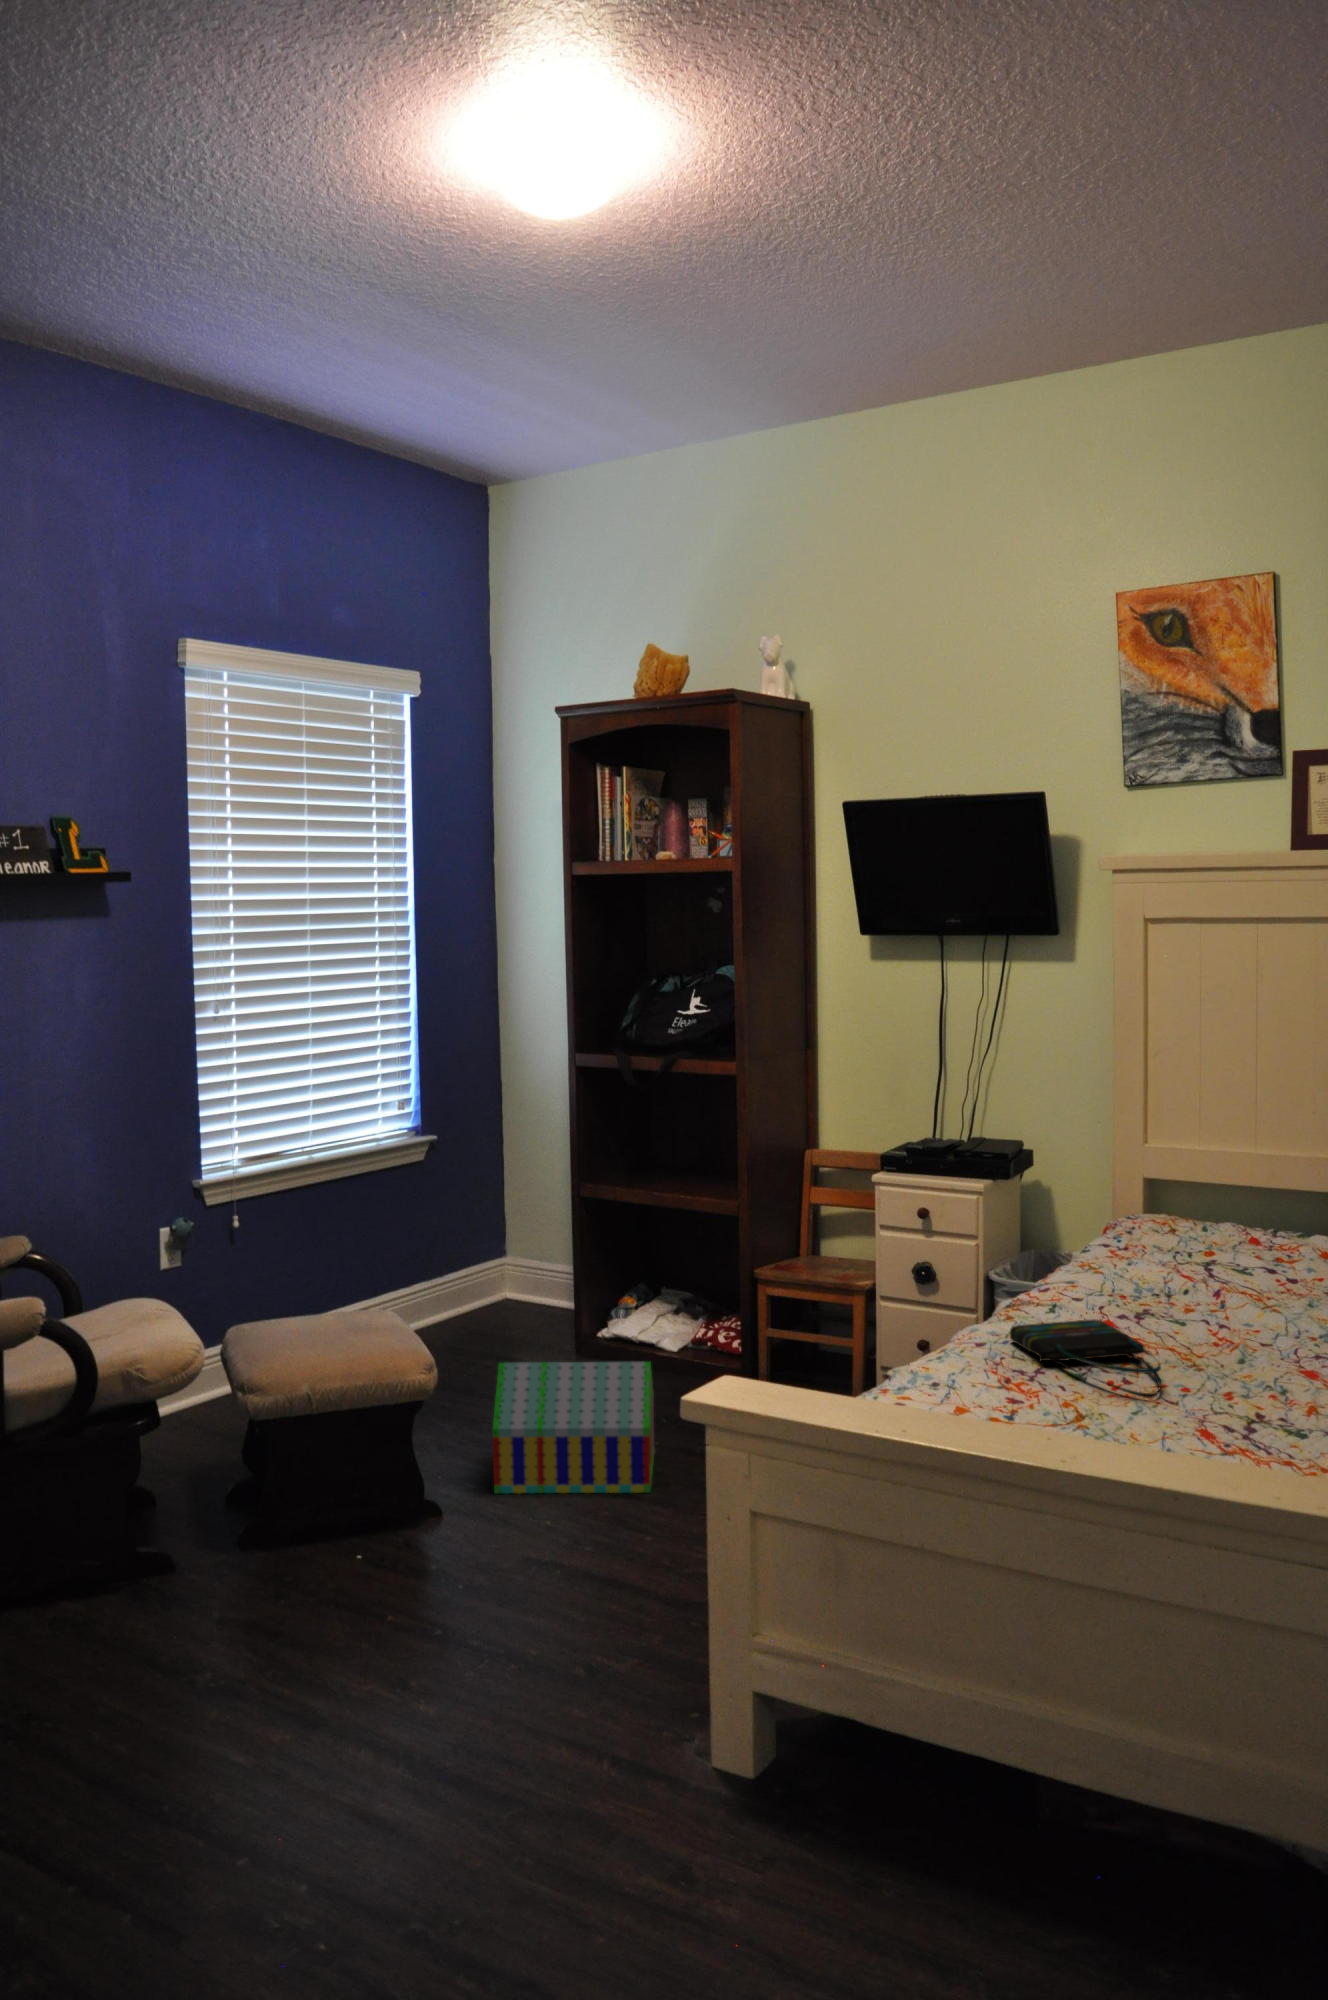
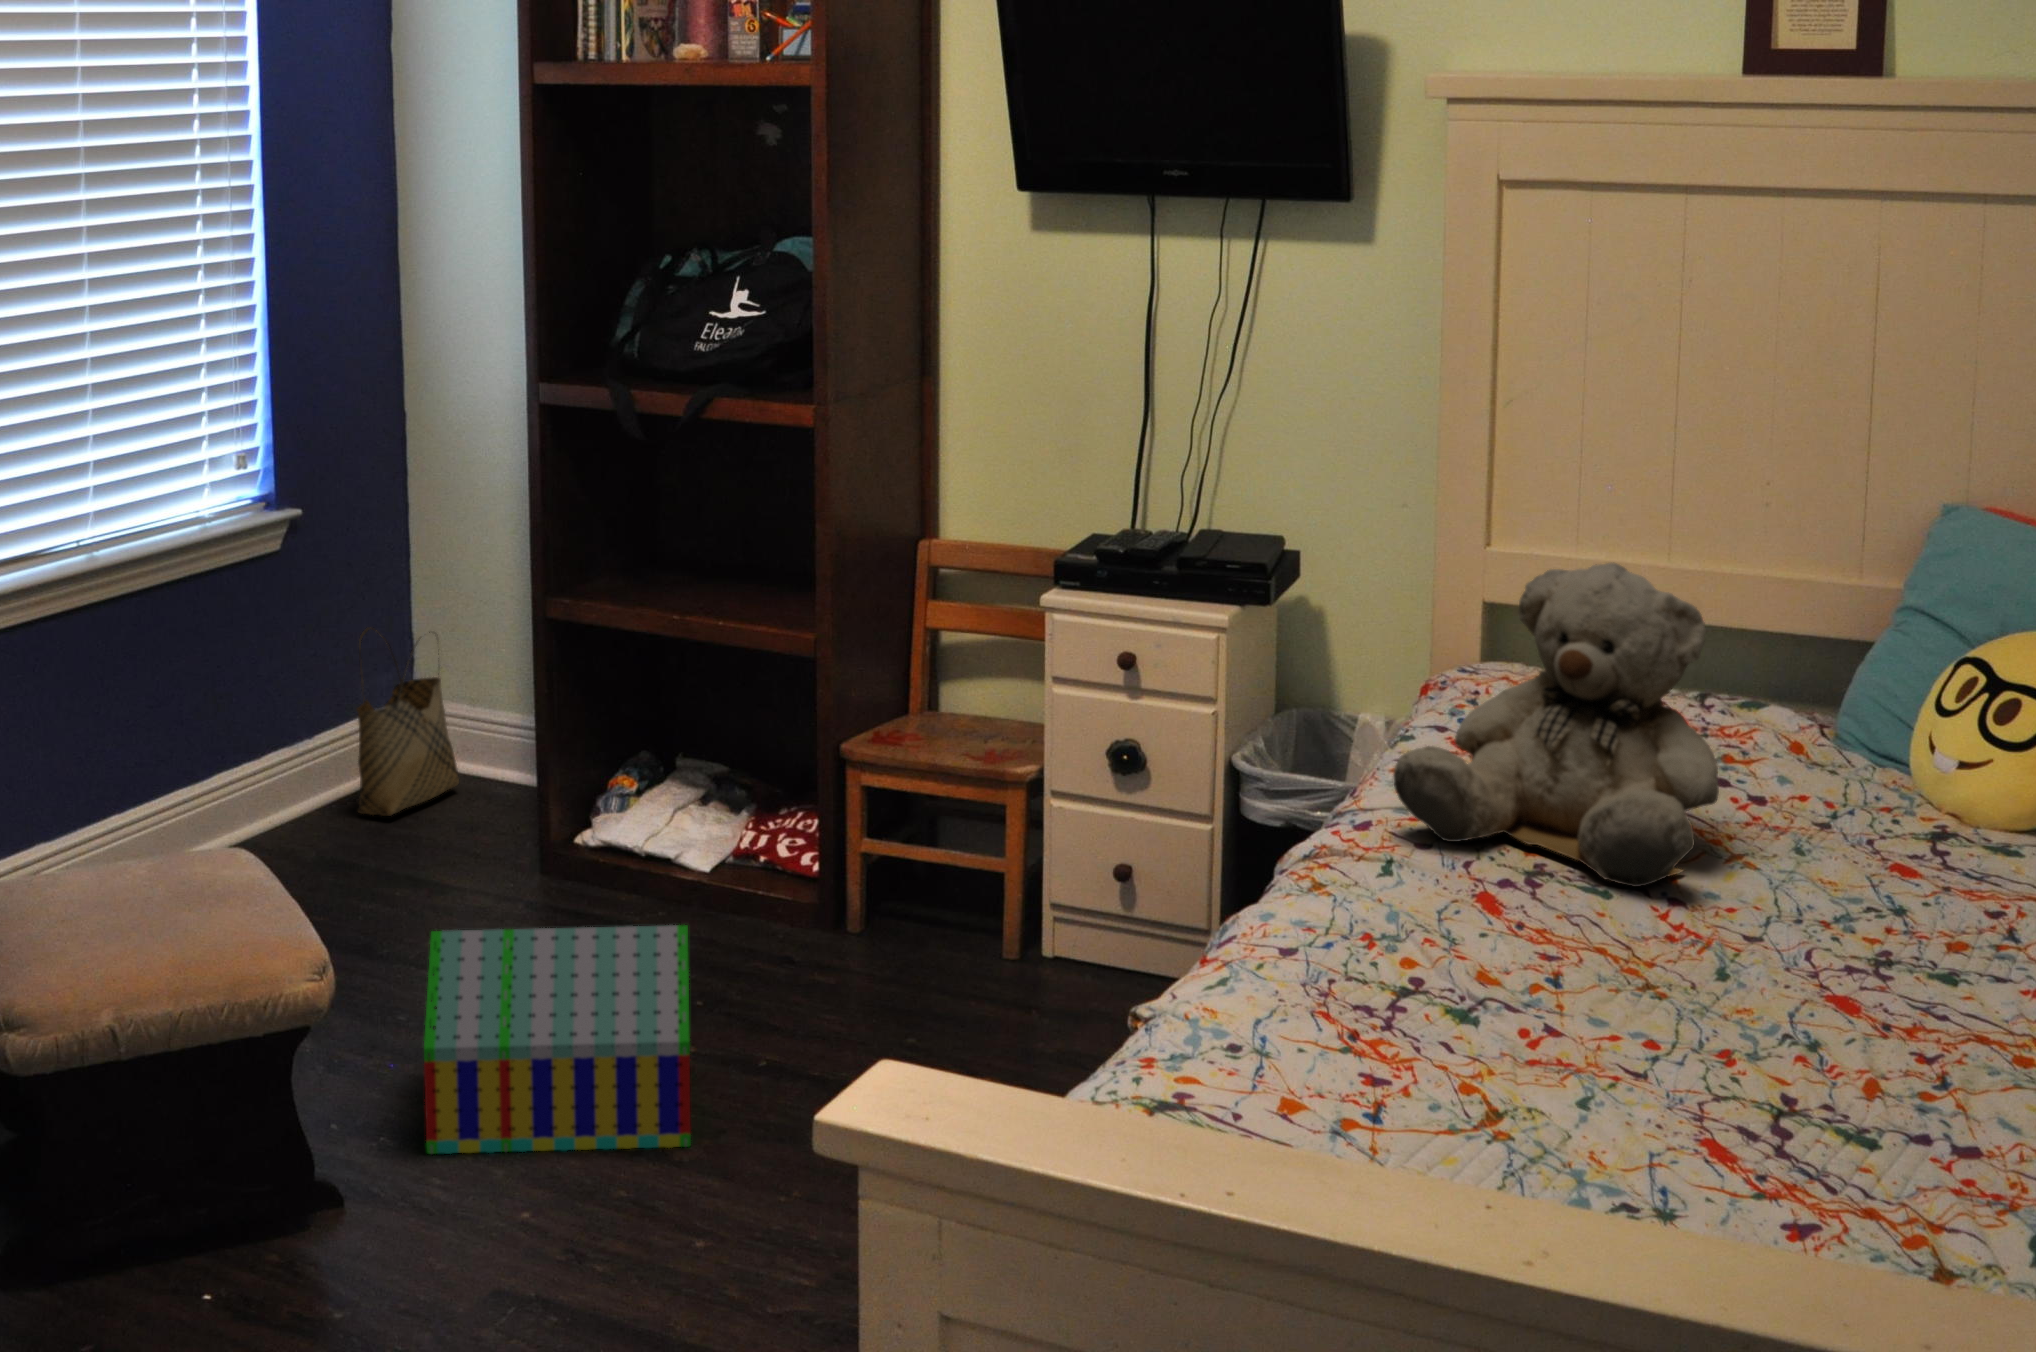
teddy bear: none [1060,1133,1256,1320] -> present [1393,563,1719,887]
woven basket: none [468,1210,531,1324] -> present [357,628,459,816]
tote bag: present [1010,1320,1161,1398] -> none [1334,899,1616,1067]

